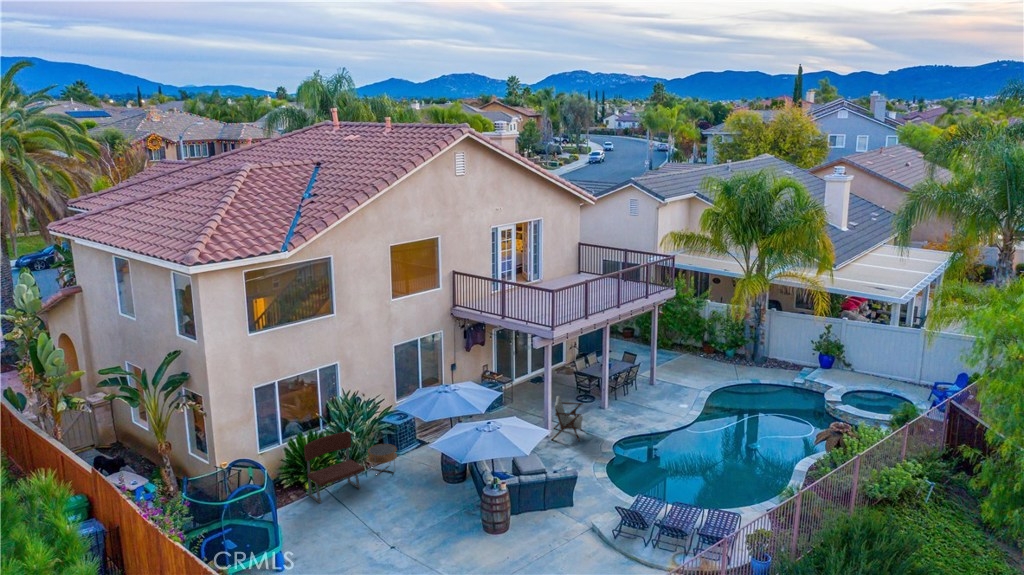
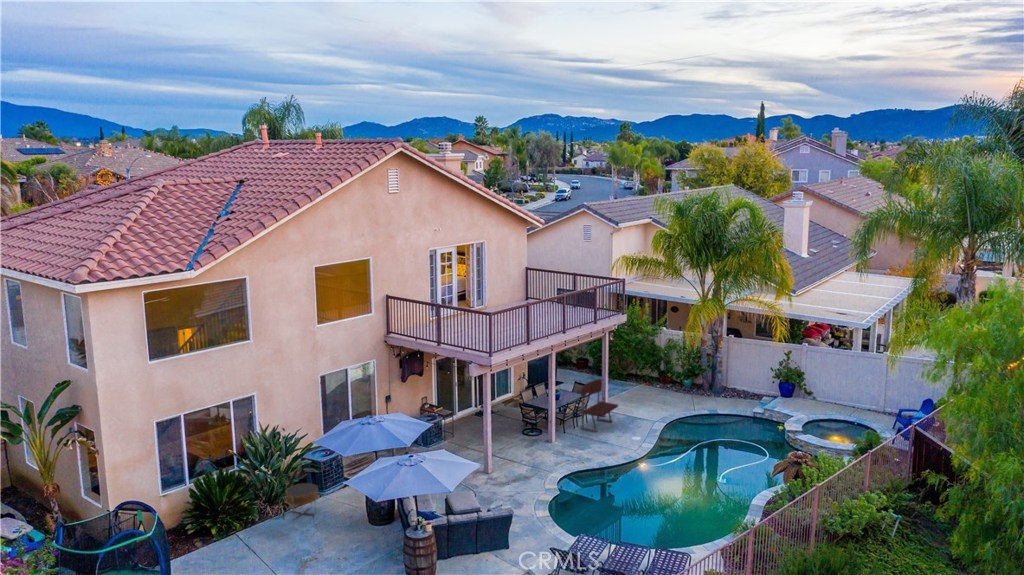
lounge chair: present [551,396,583,442] -> none [492,428,527,478]
bench: present [304,432,365,503] -> present [581,379,618,432]

